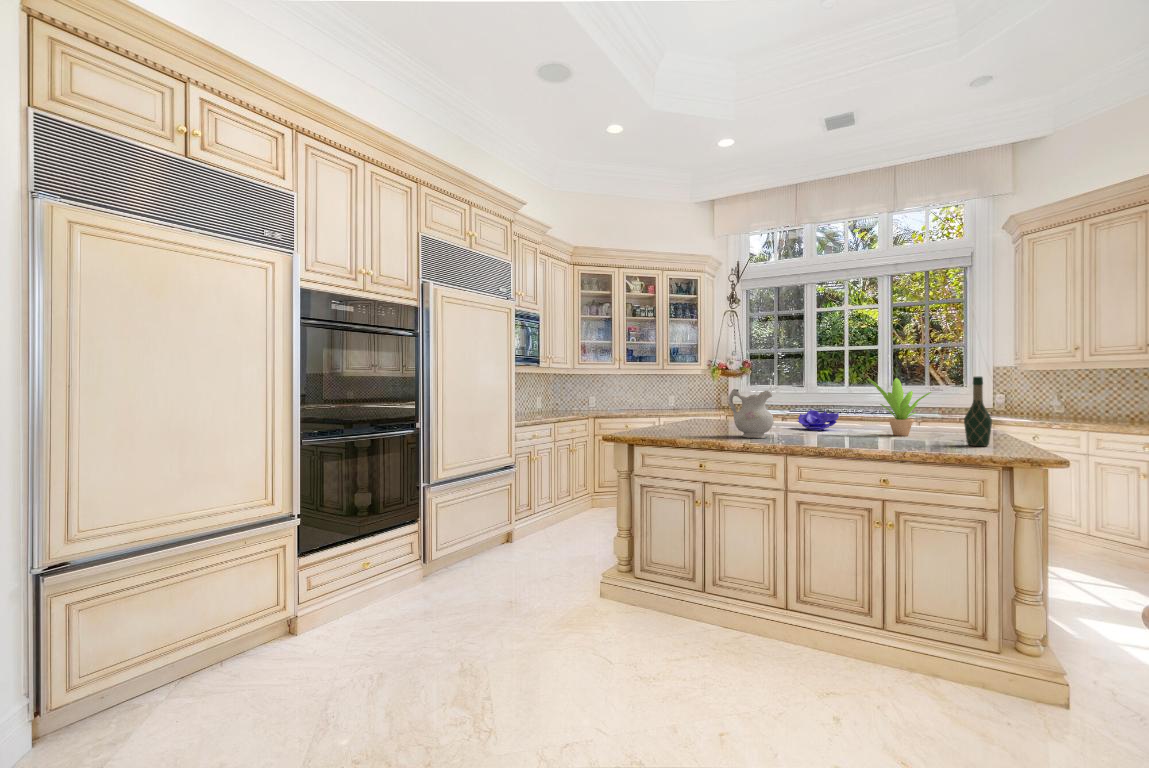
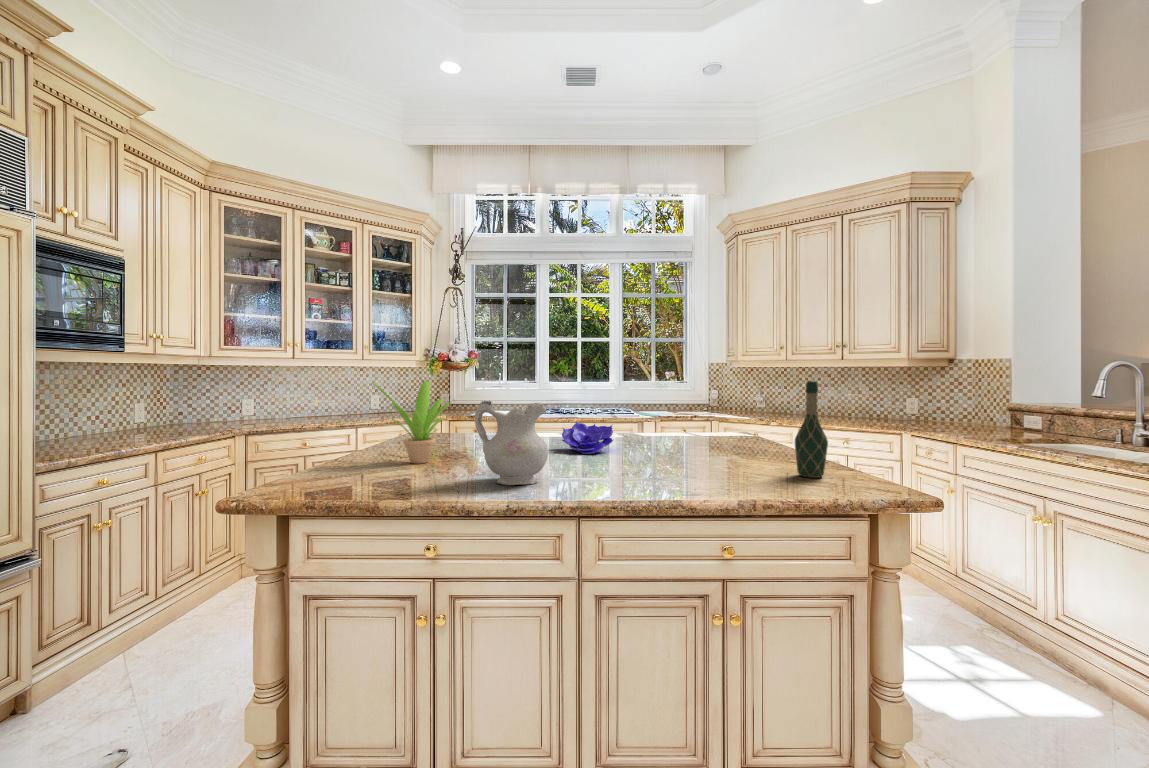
potted plant: present [867,378,931,436] -> present [372,380,451,463]

